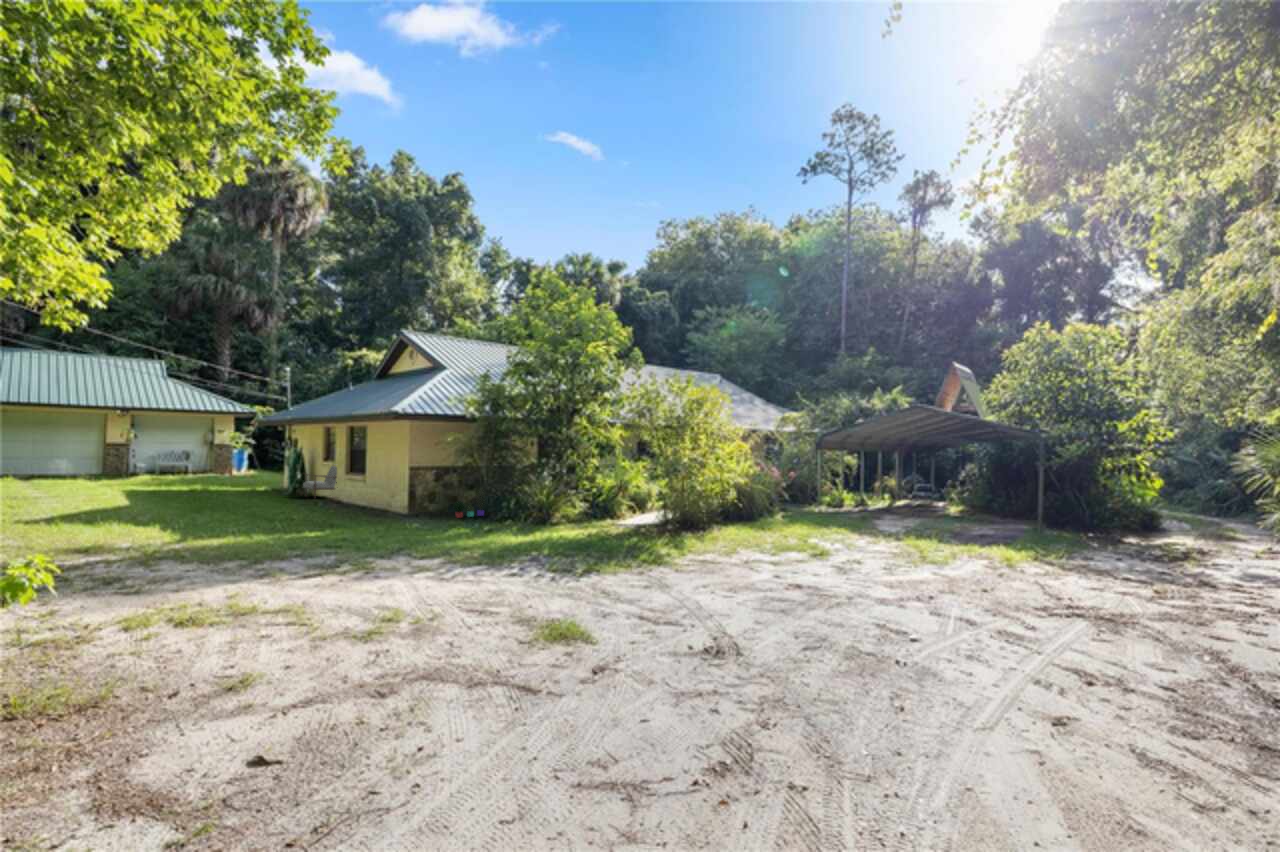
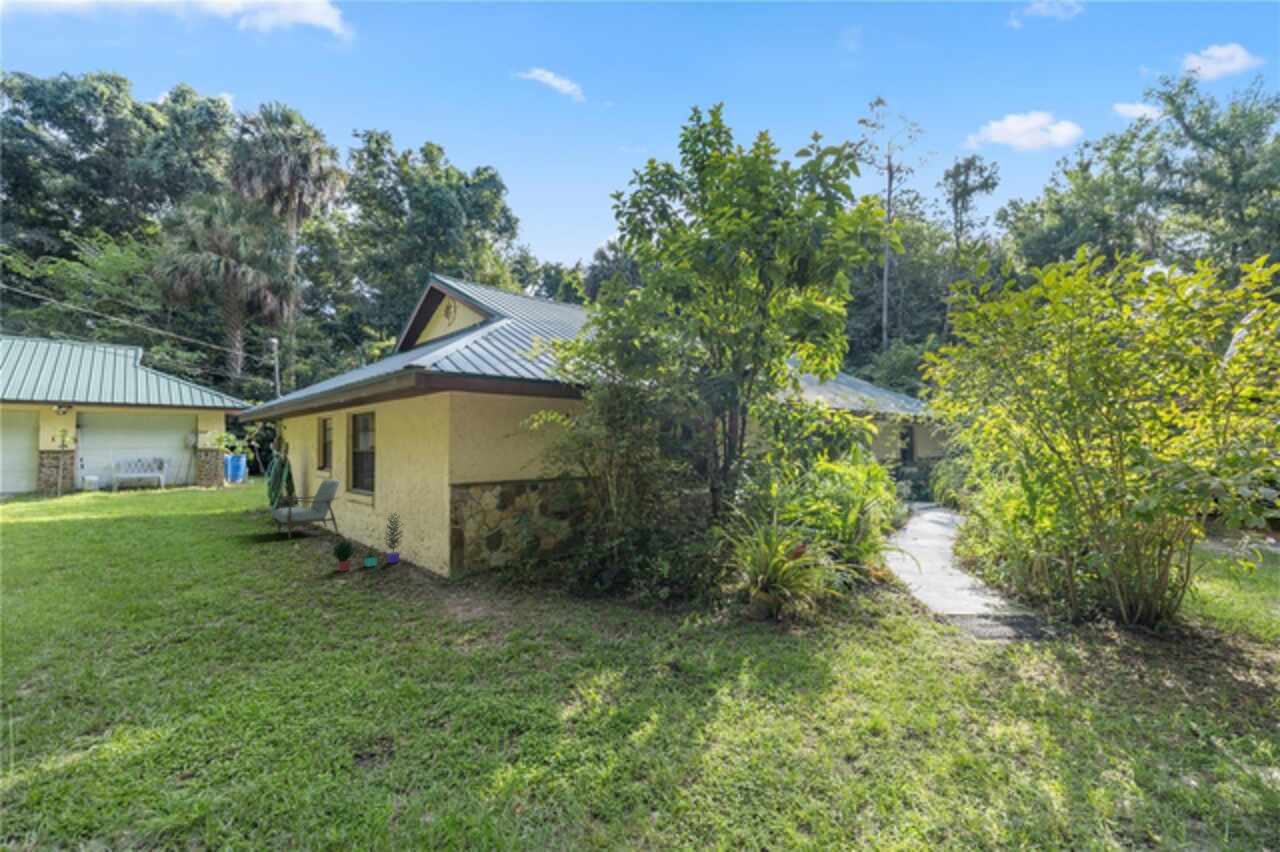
potted plant: present [454,487,485,518] -> present [333,514,403,571]

